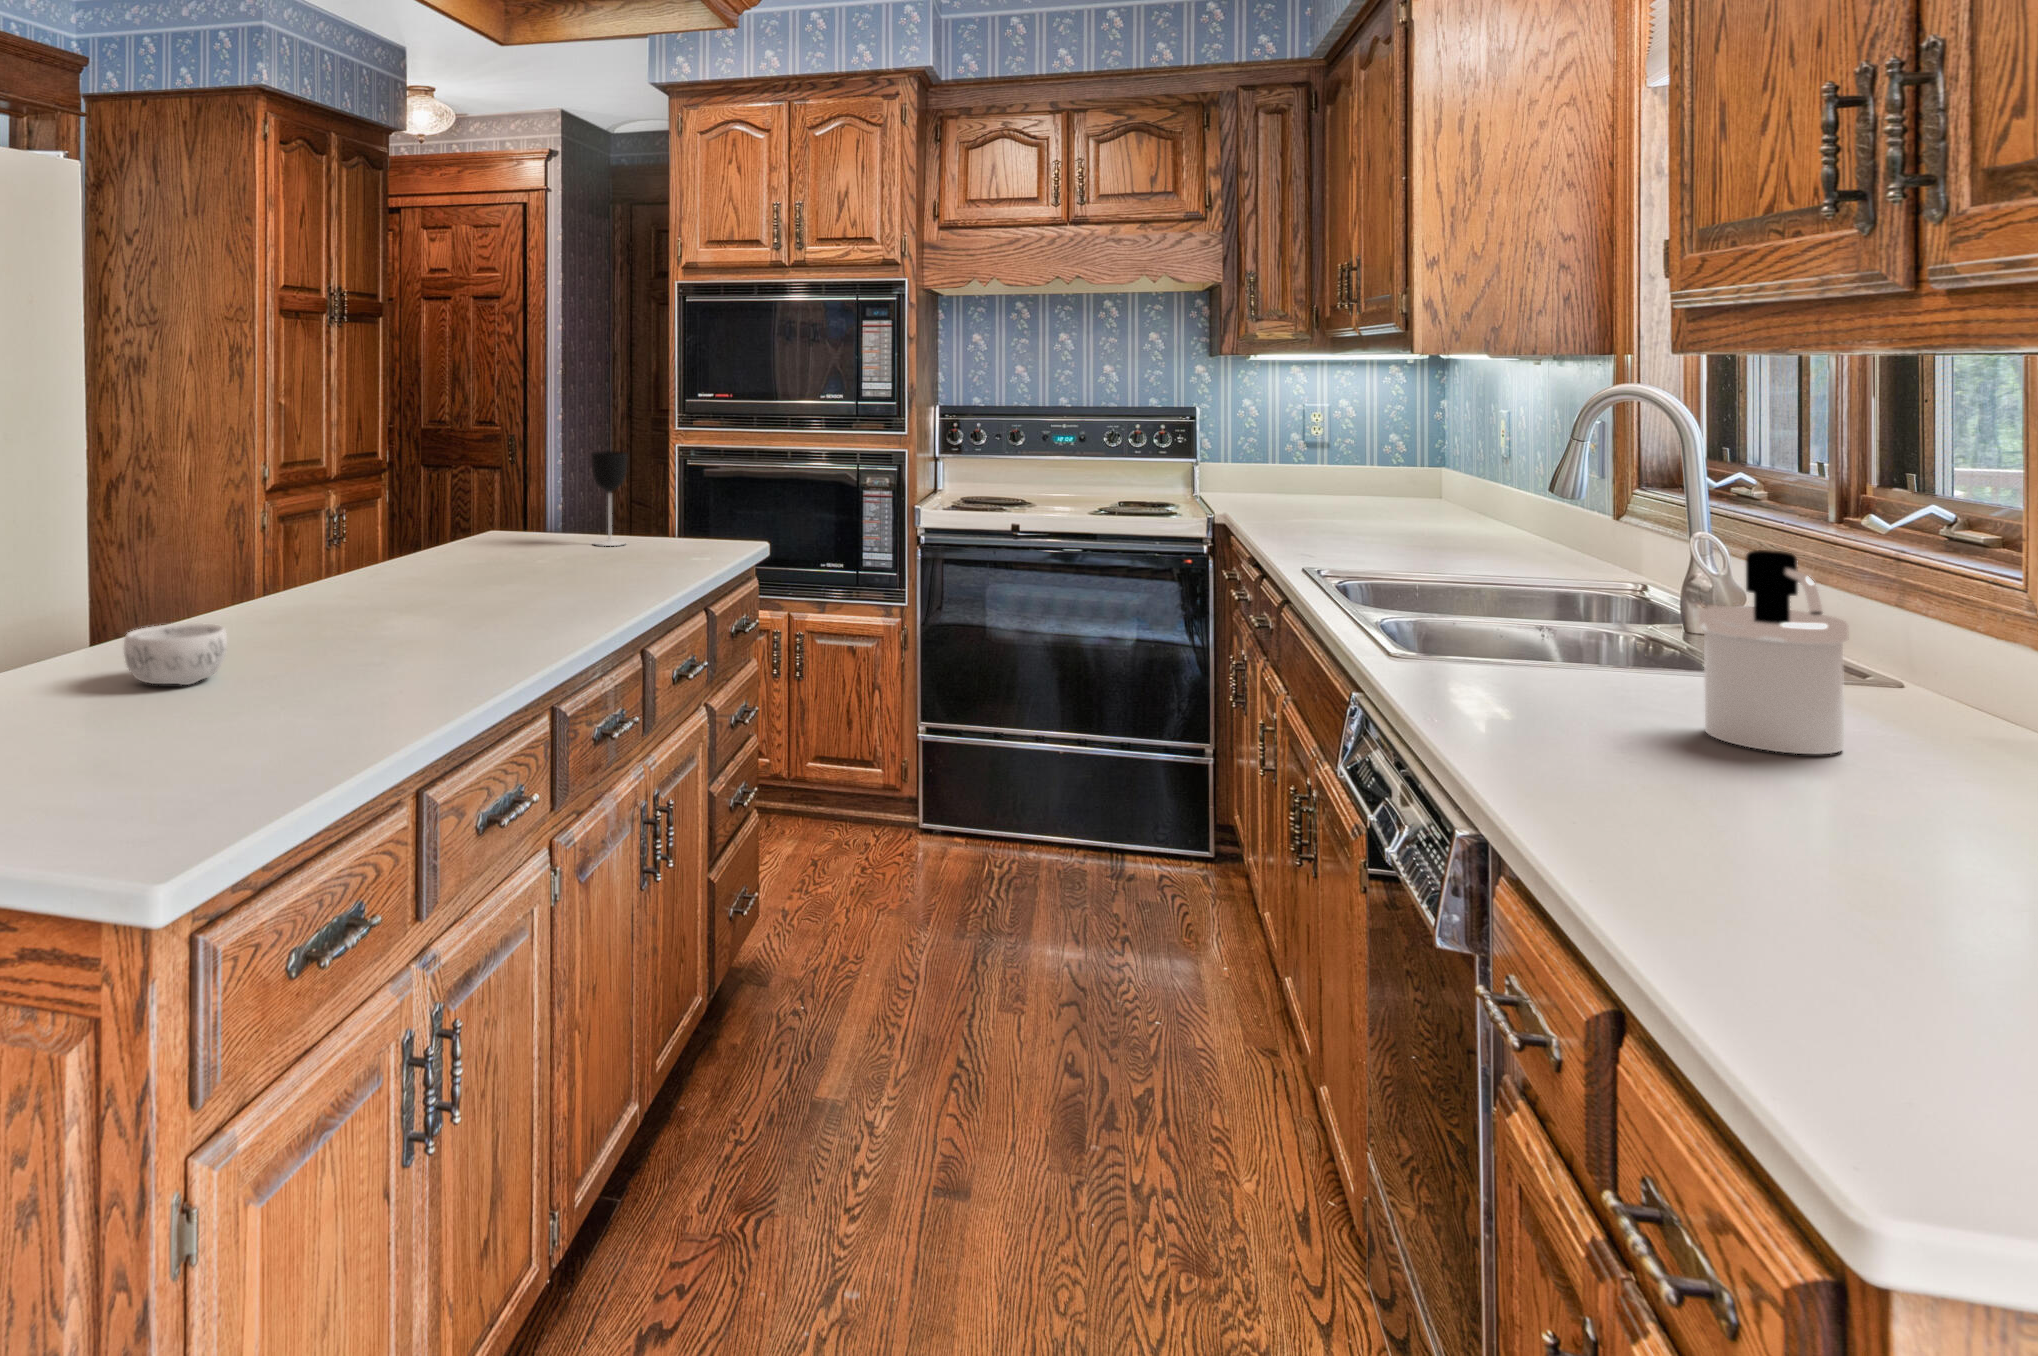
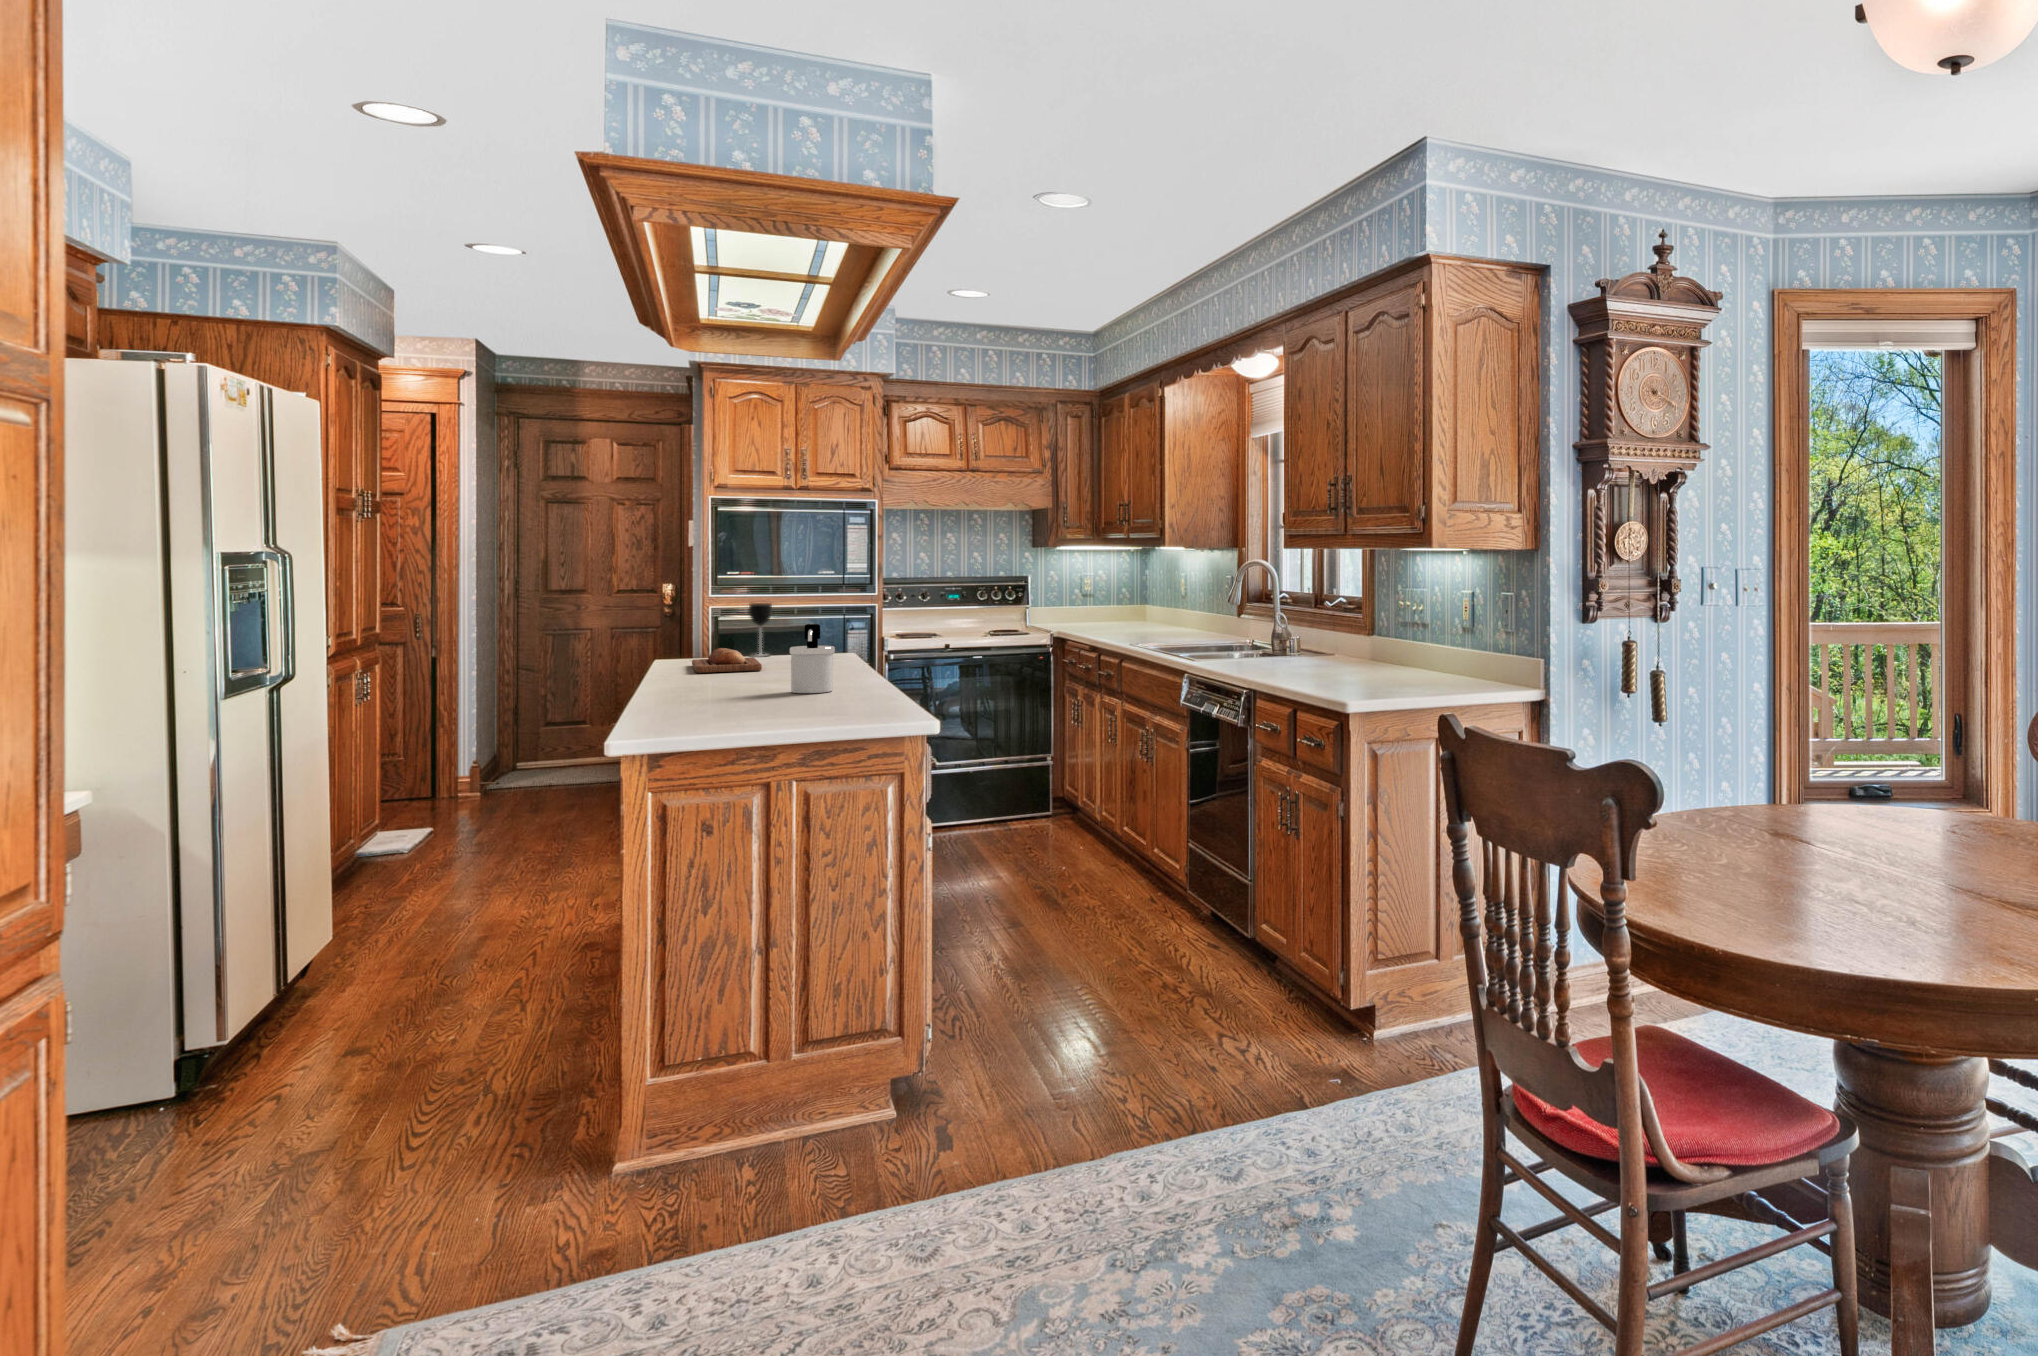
bread loaf: none [387,536,549,591] -> present [692,648,762,673]
soap dispenser: present [1699,550,1848,755] -> present [790,624,835,693]
decorative bowl: present [124,623,227,685] -> none [693,671,743,696]

